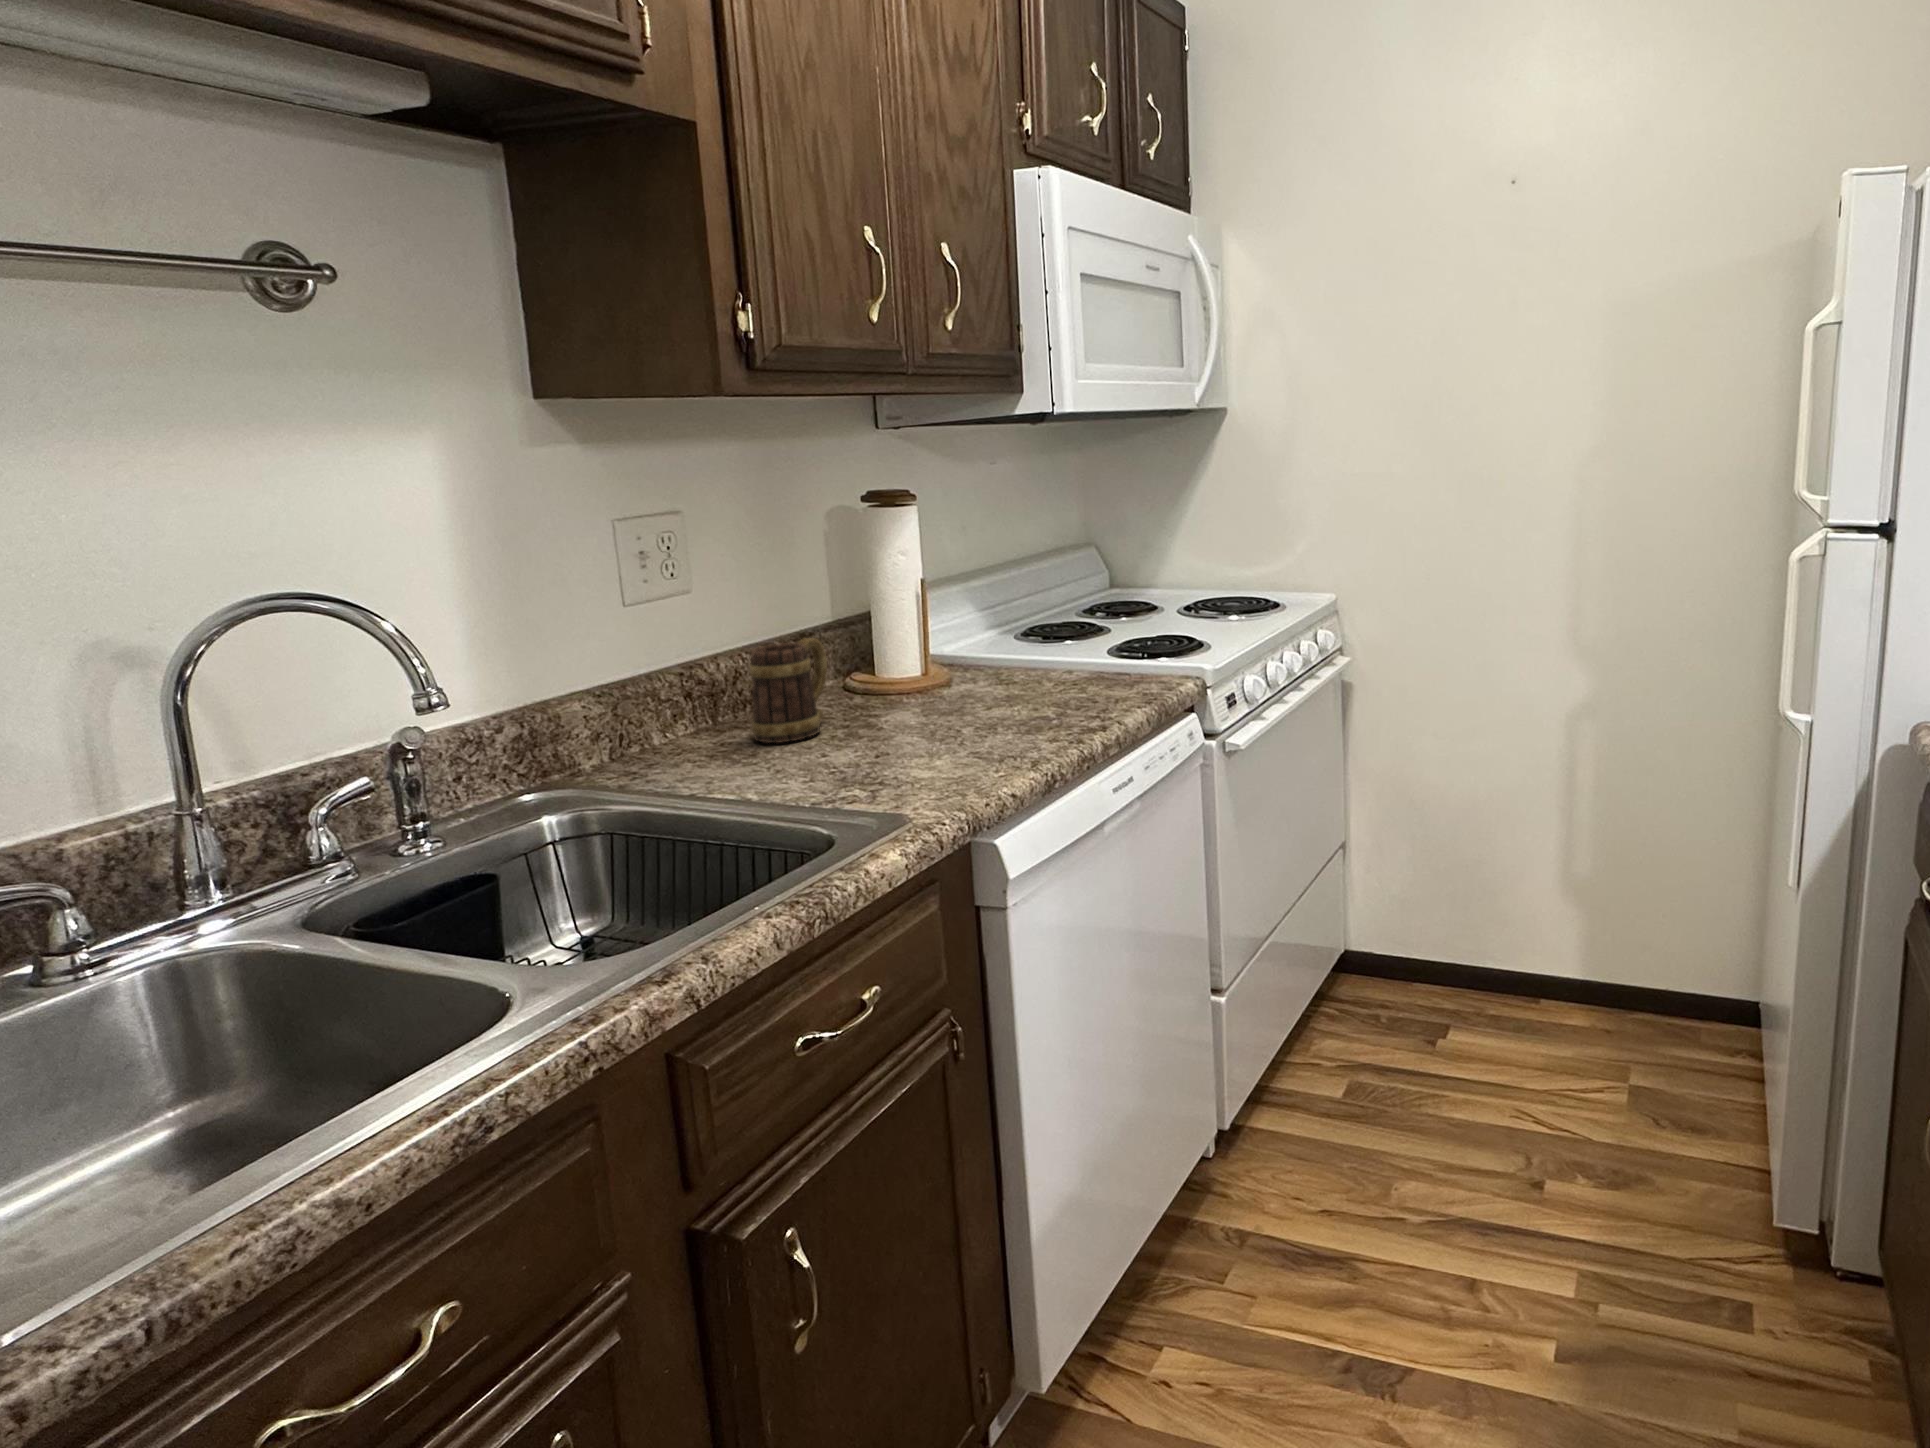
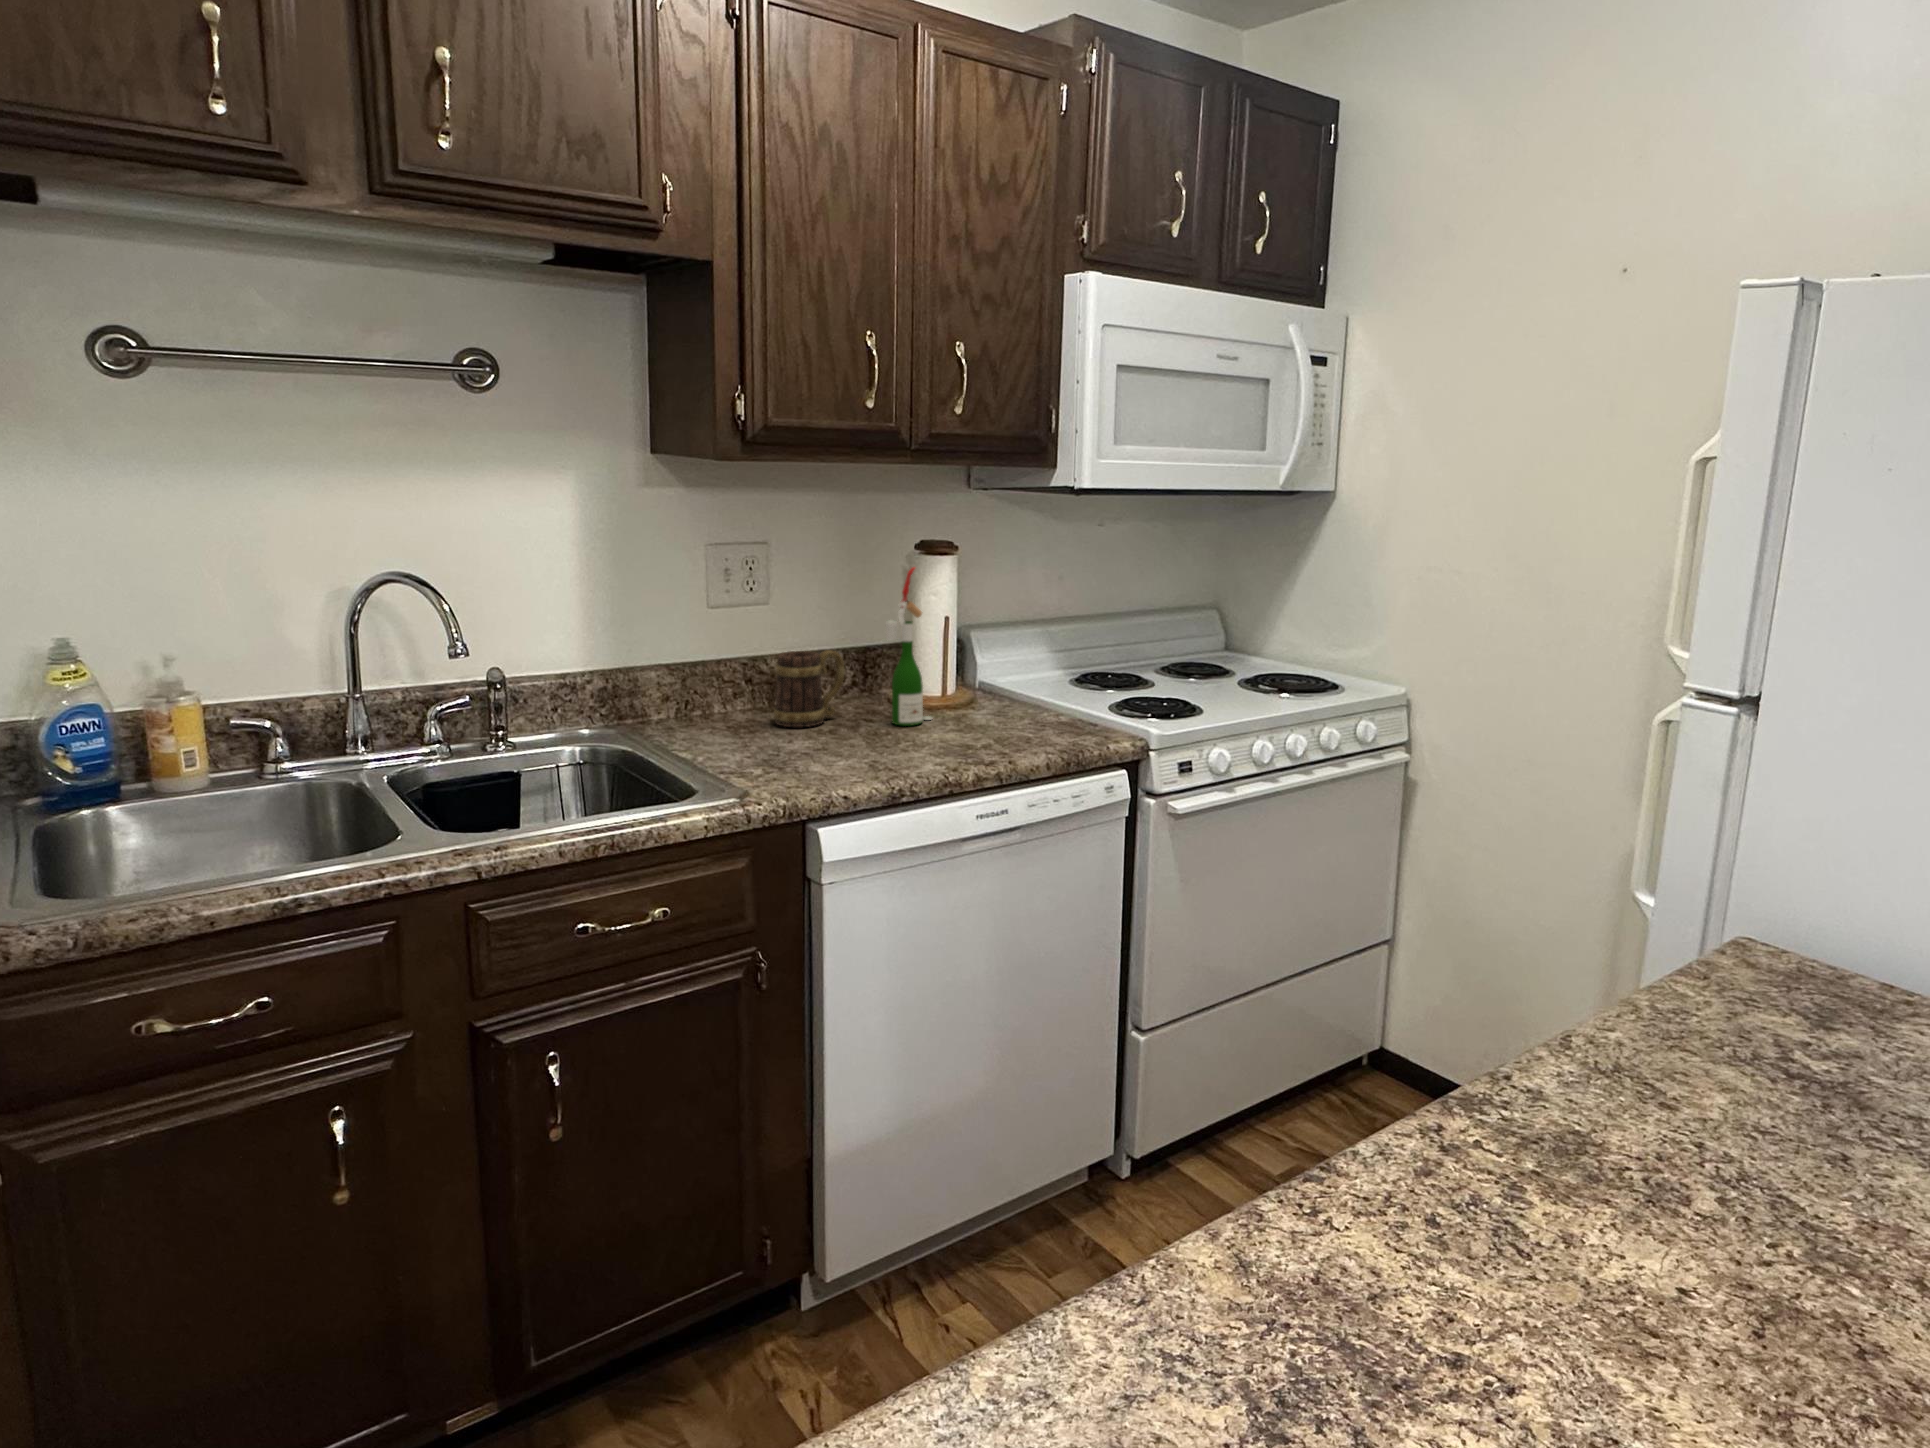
wine bottle: none [884,519,944,714] -> present [886,567,932,726]

